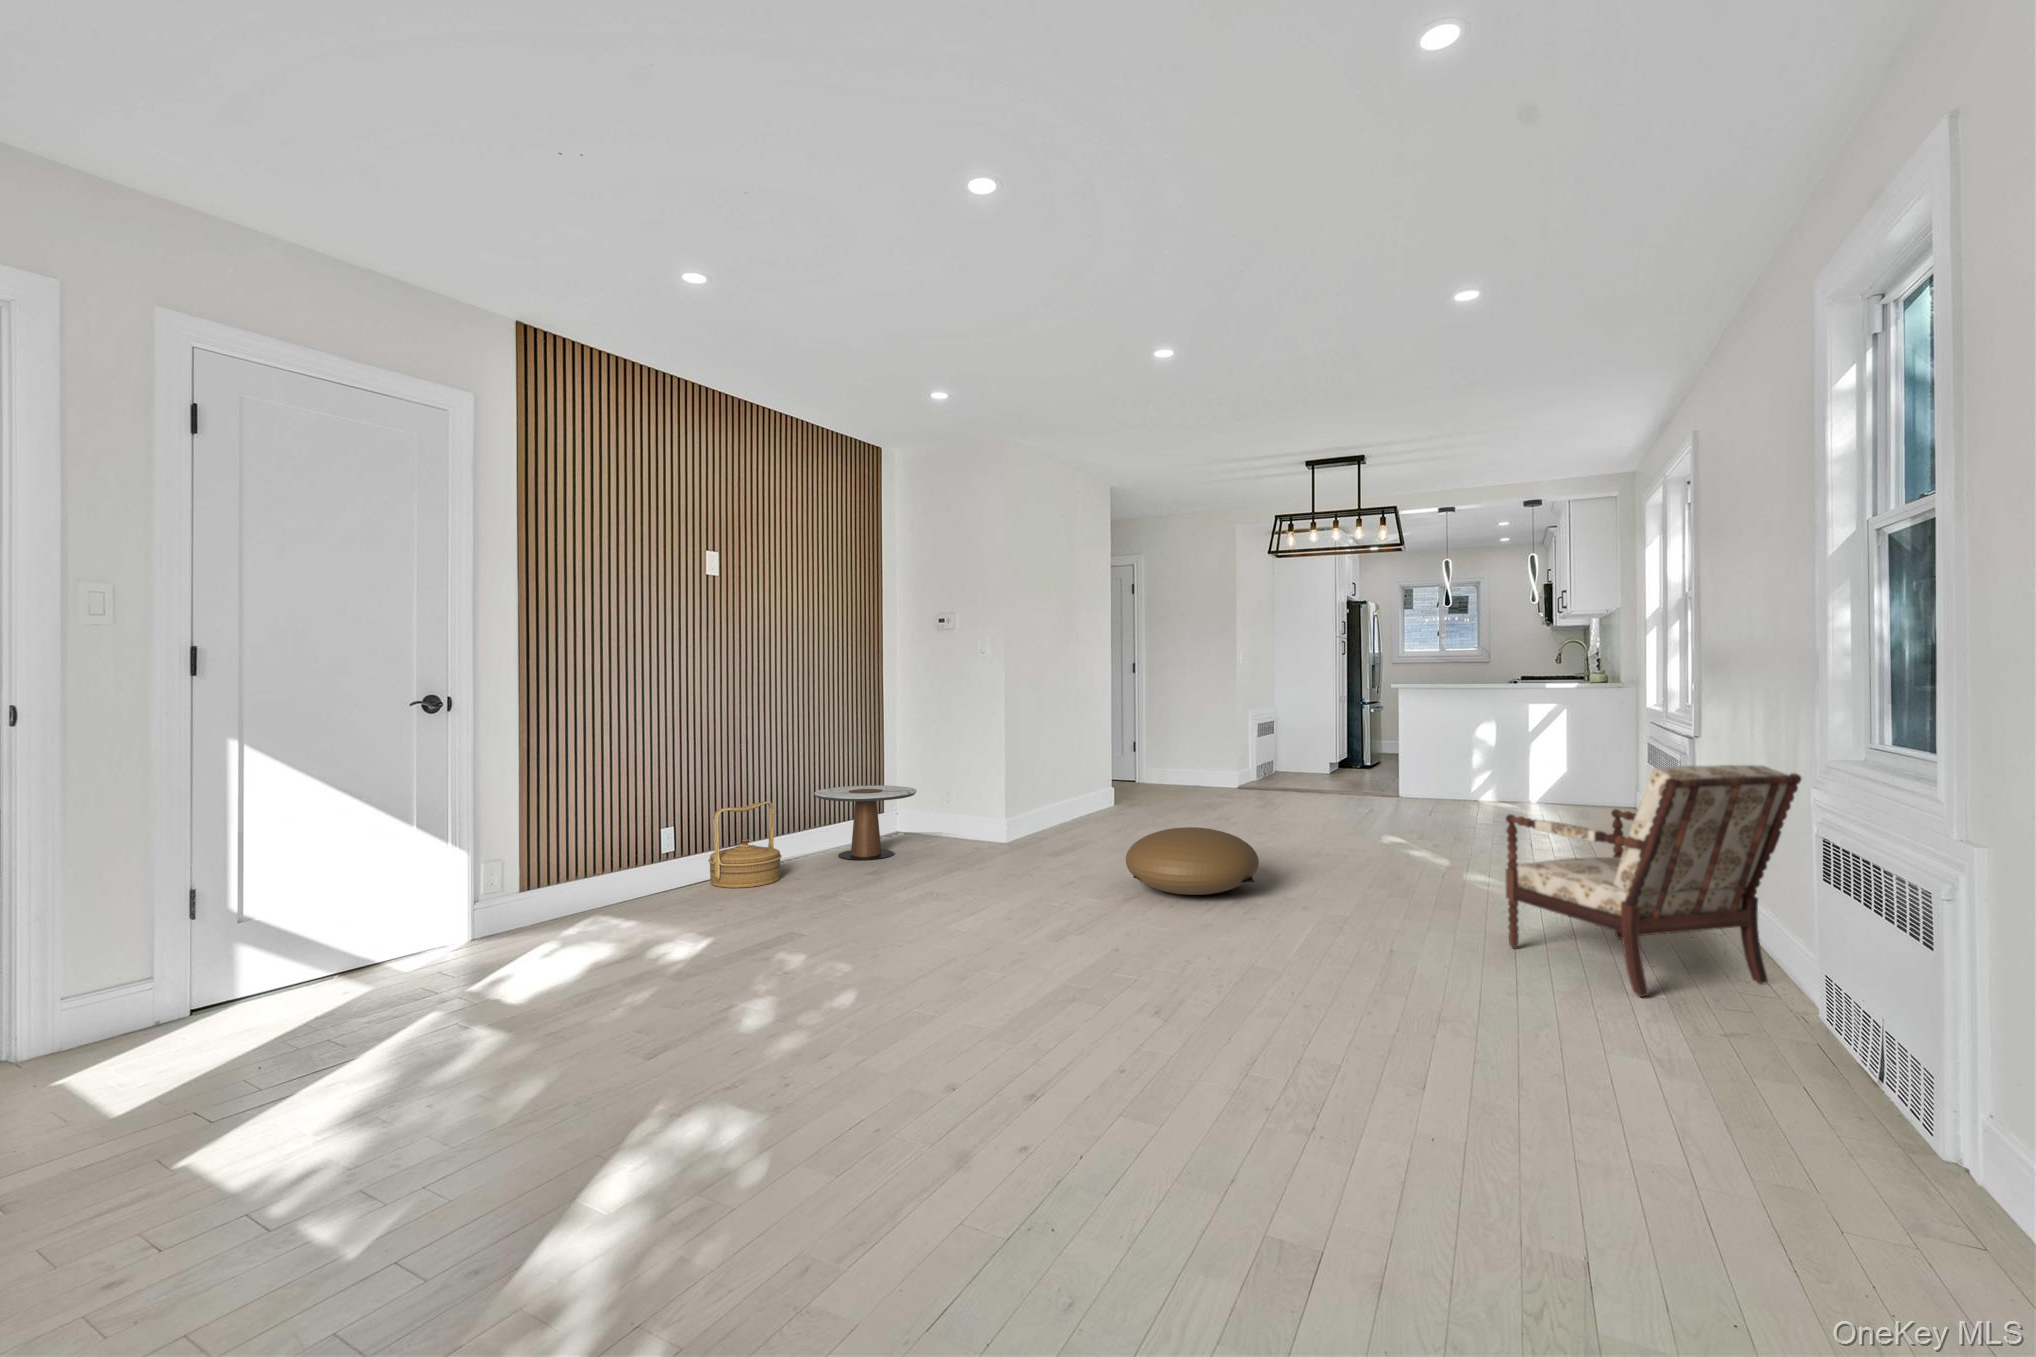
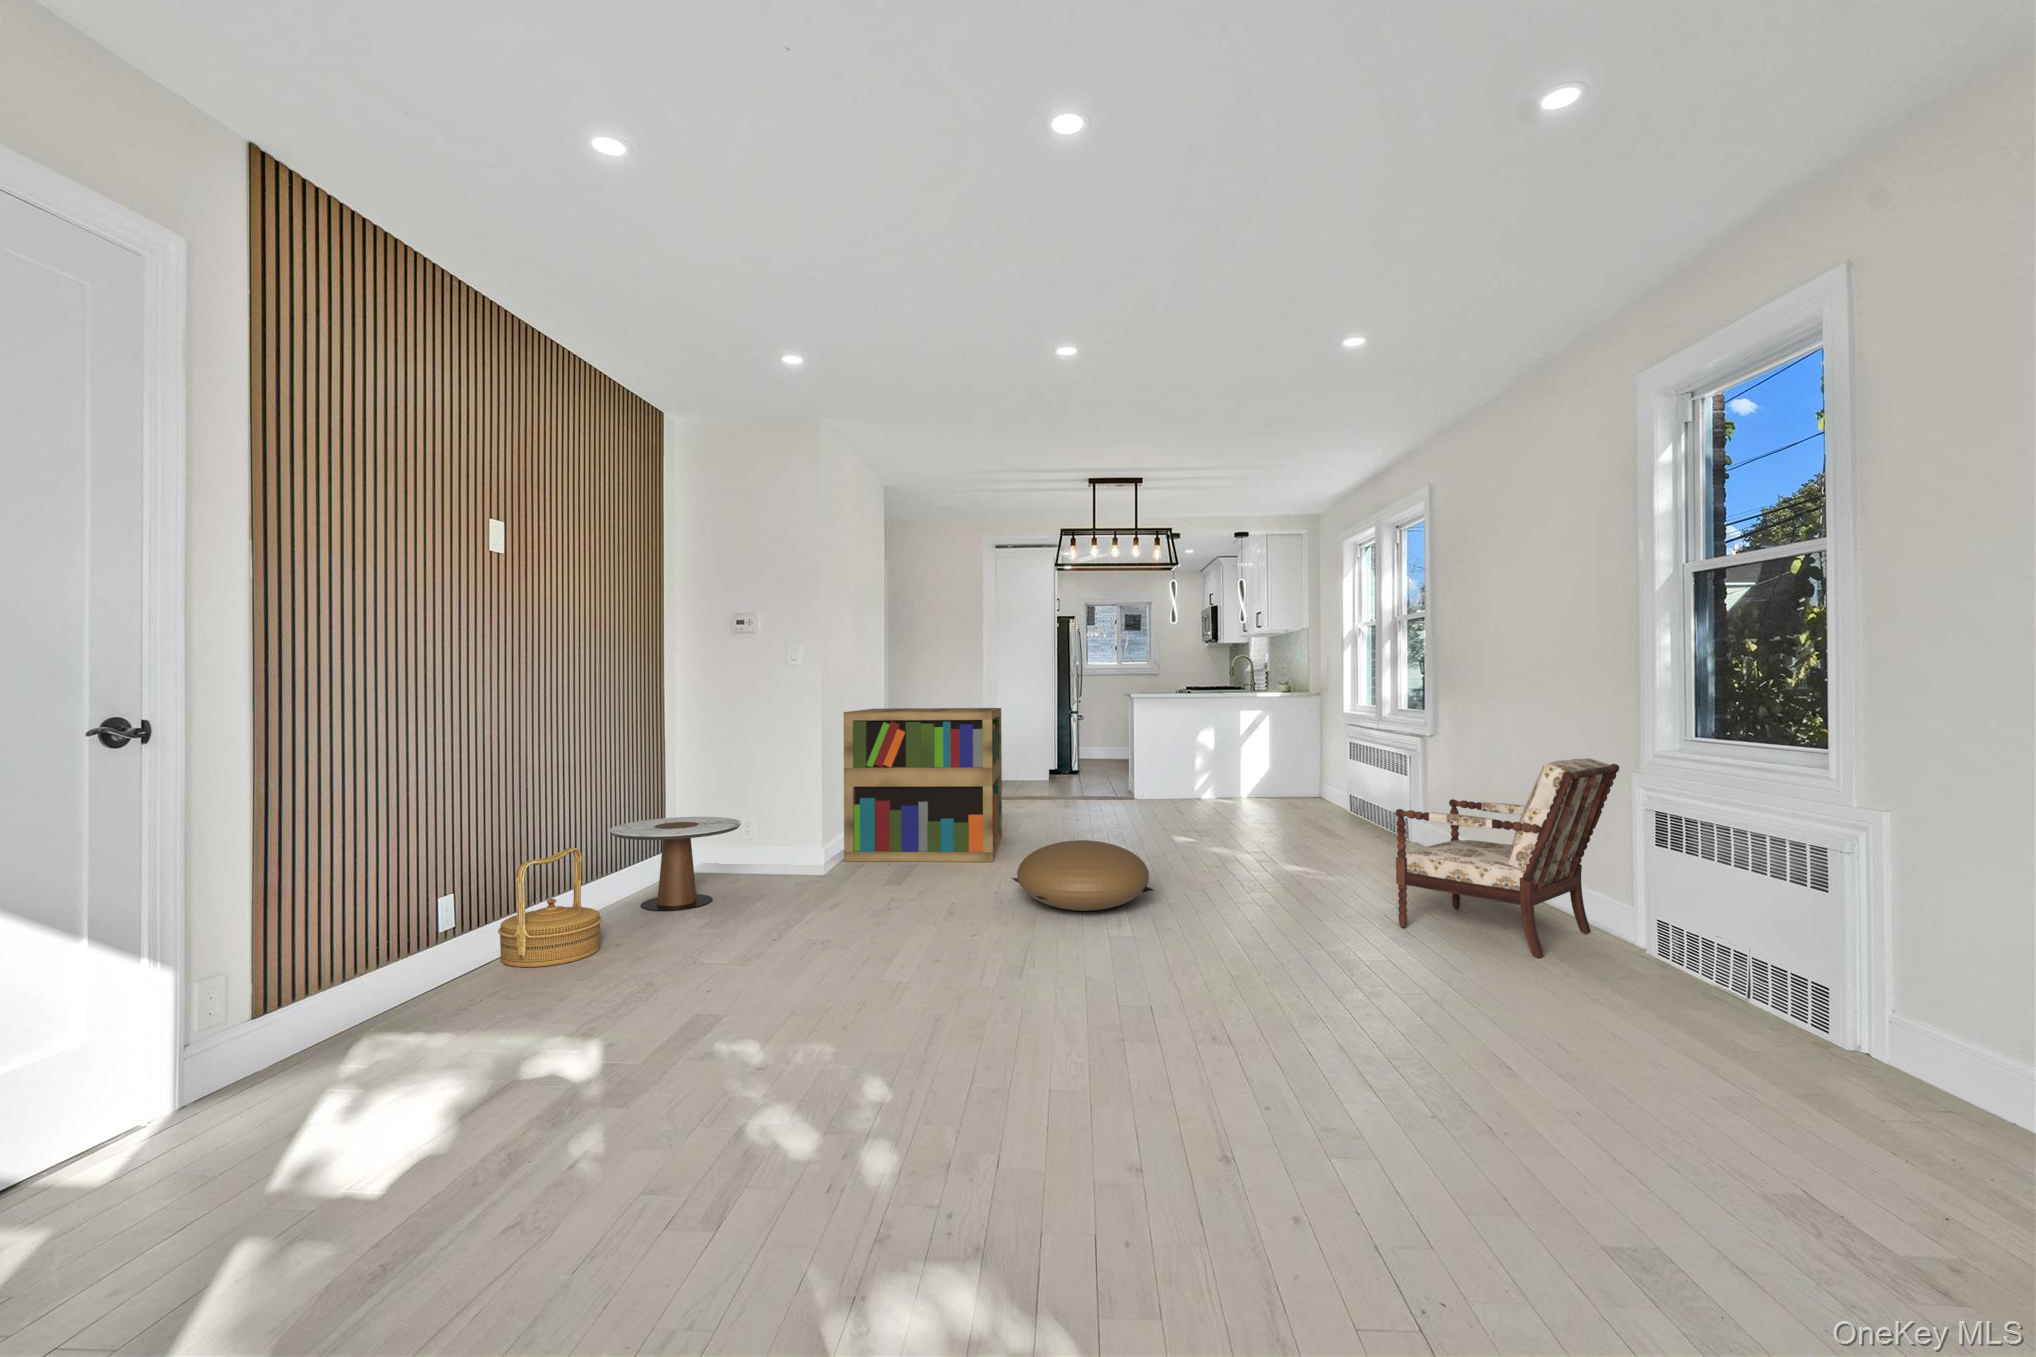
bookshelf: none [1031,697,1203,846] -> present [844,708,1002,862]

